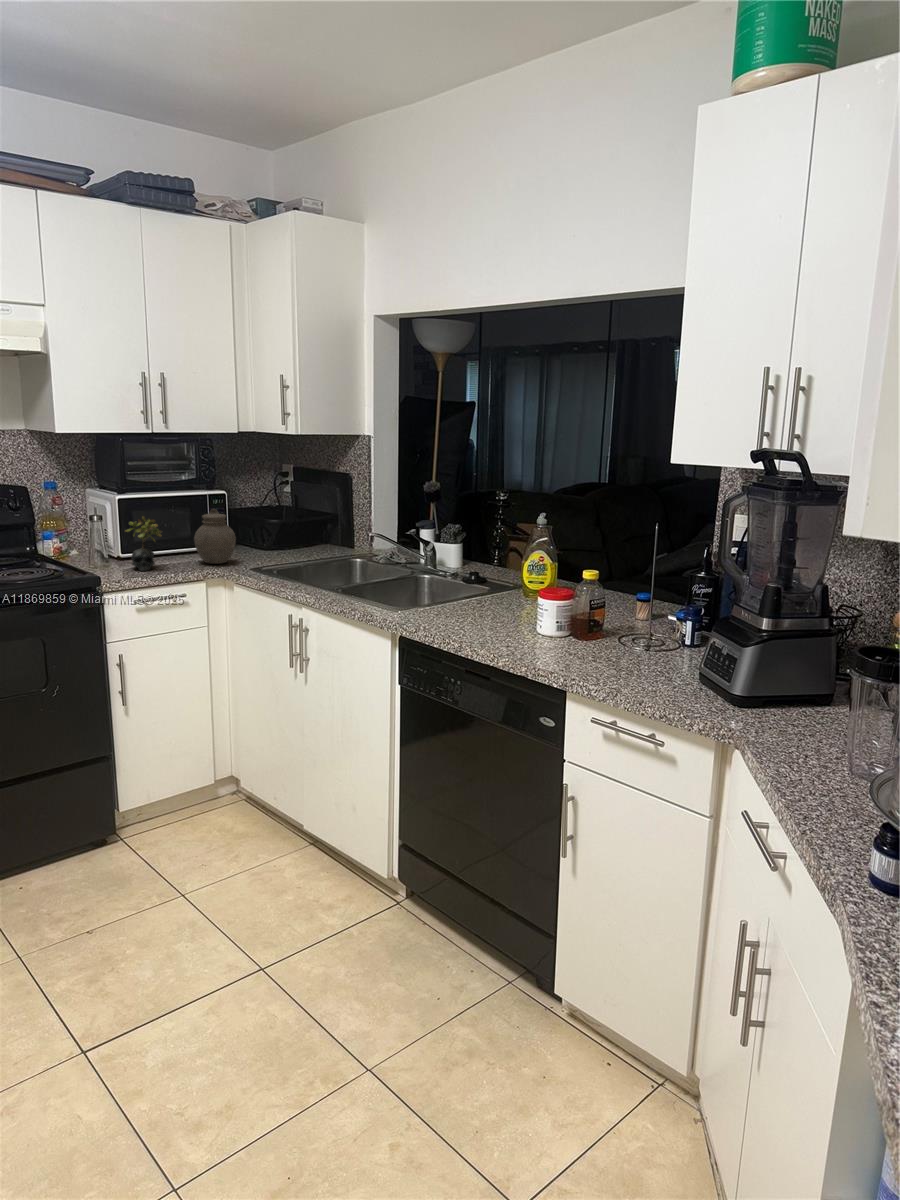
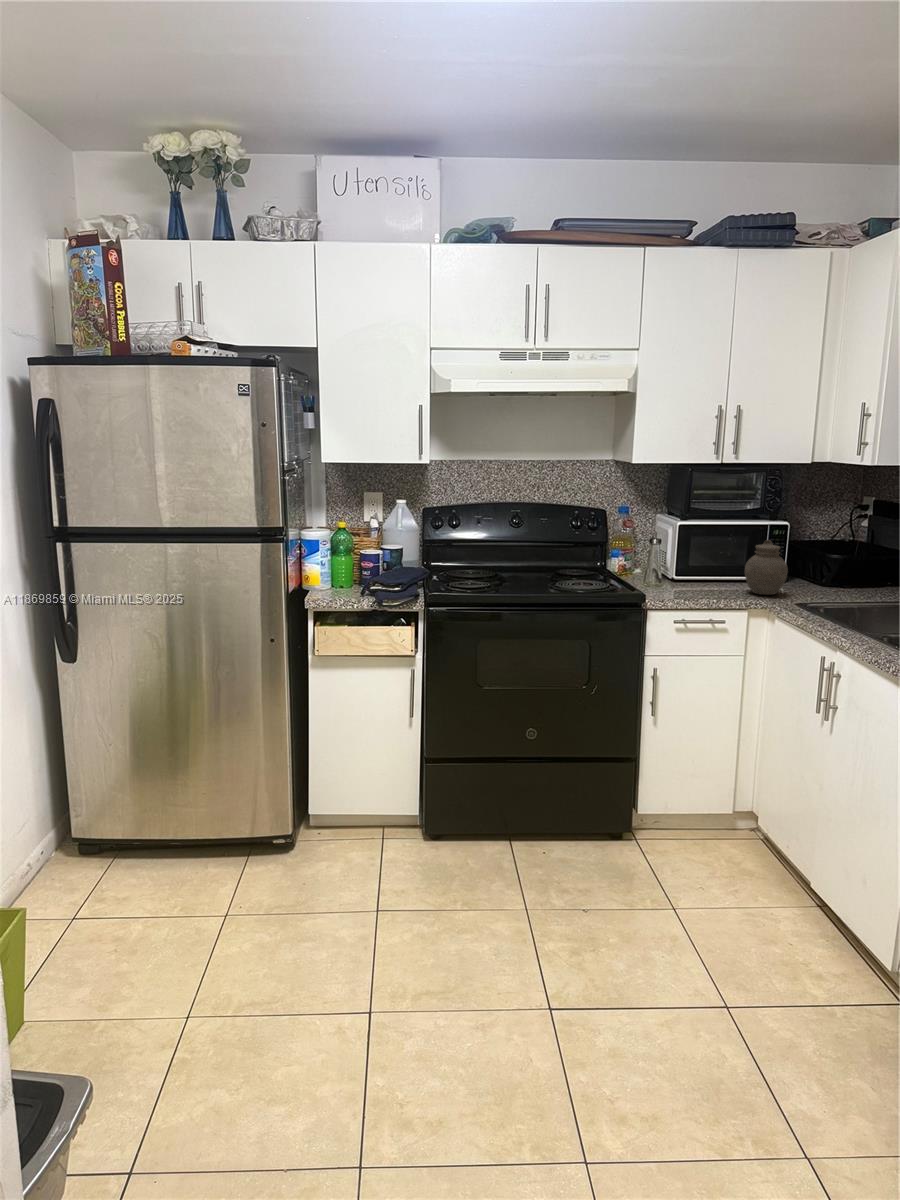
succulent plant: present [126,516,162,571] -> none [678,542,712,593]

